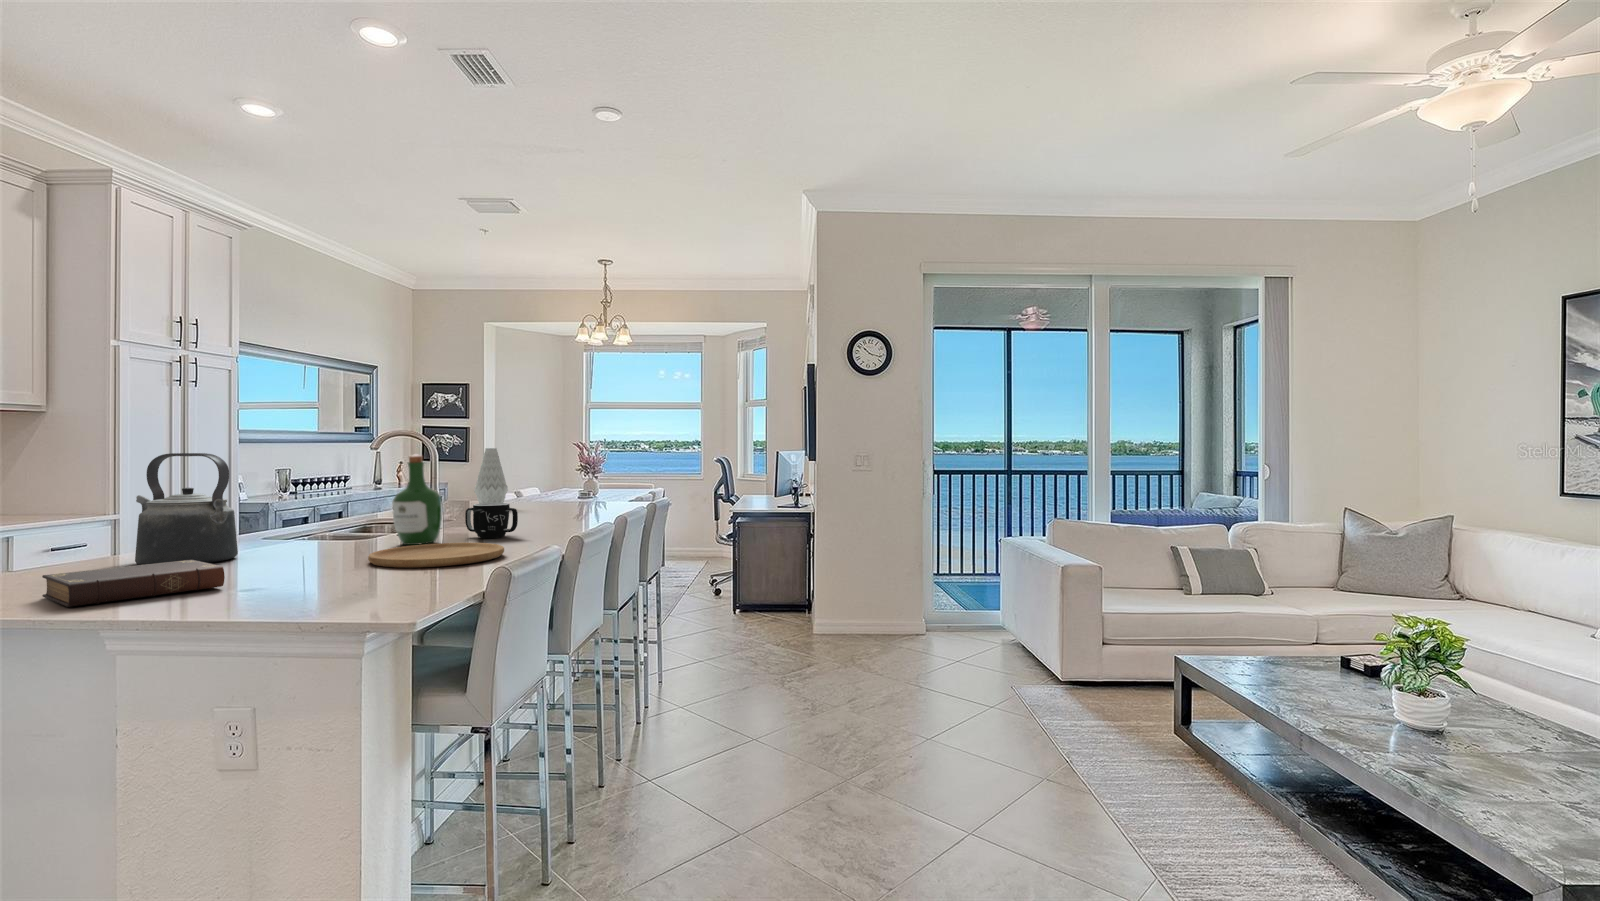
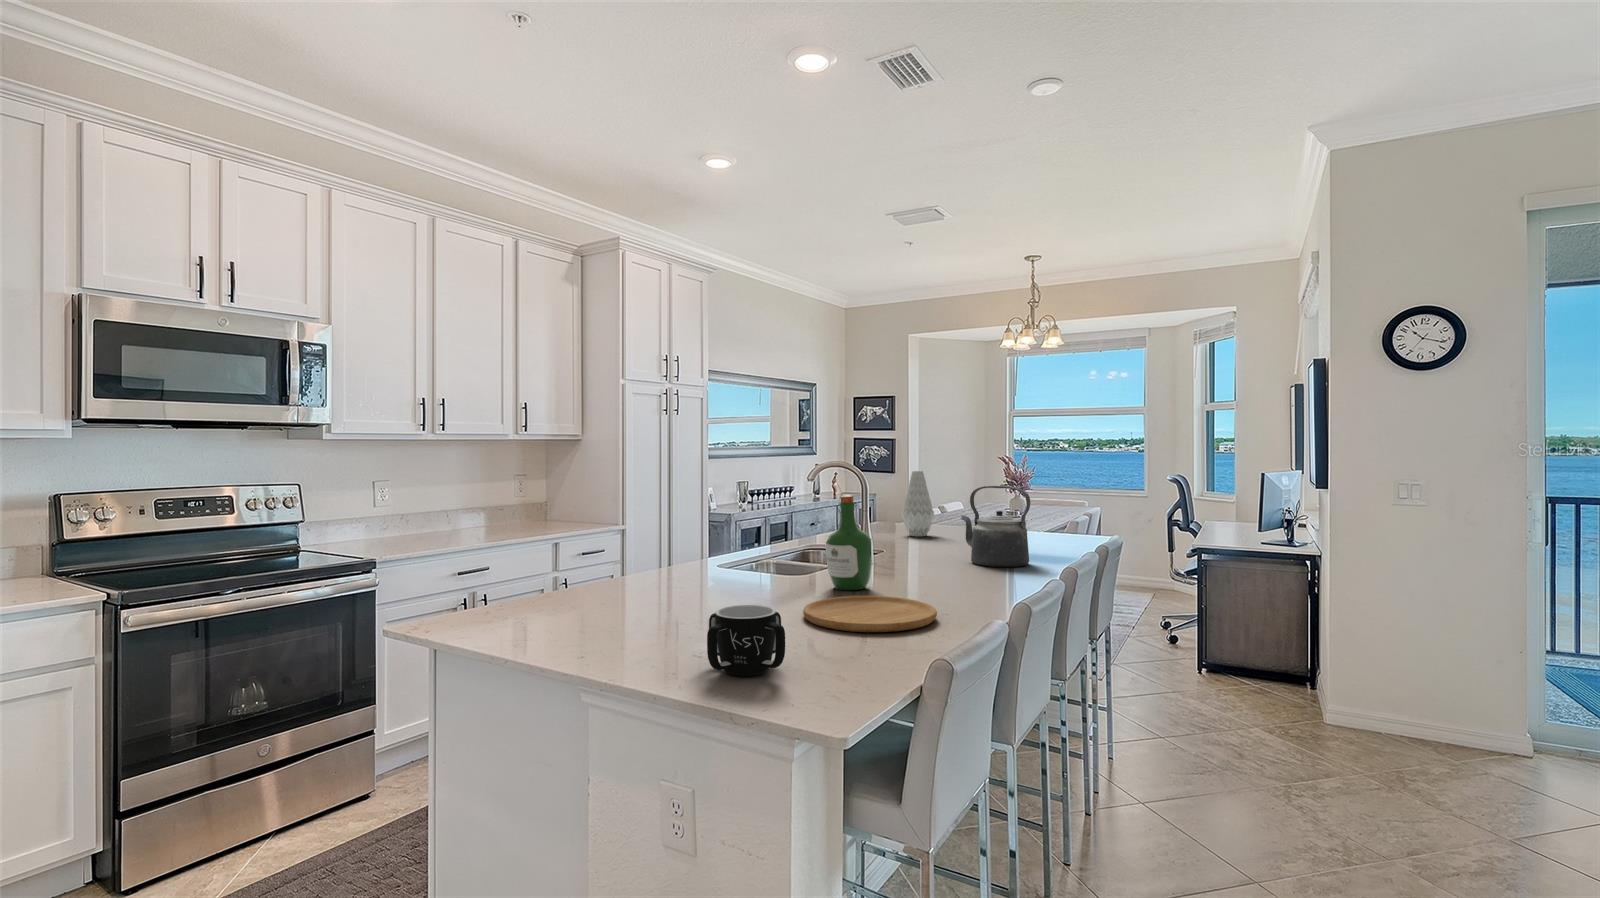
kettle: present [135,453,238,565] -> present [961,486,1030,567]
mug: present [465,503,518,538] -> present [707,605,785,676]
book: present [42,560,225,607] -> none [556,606,682,654]

